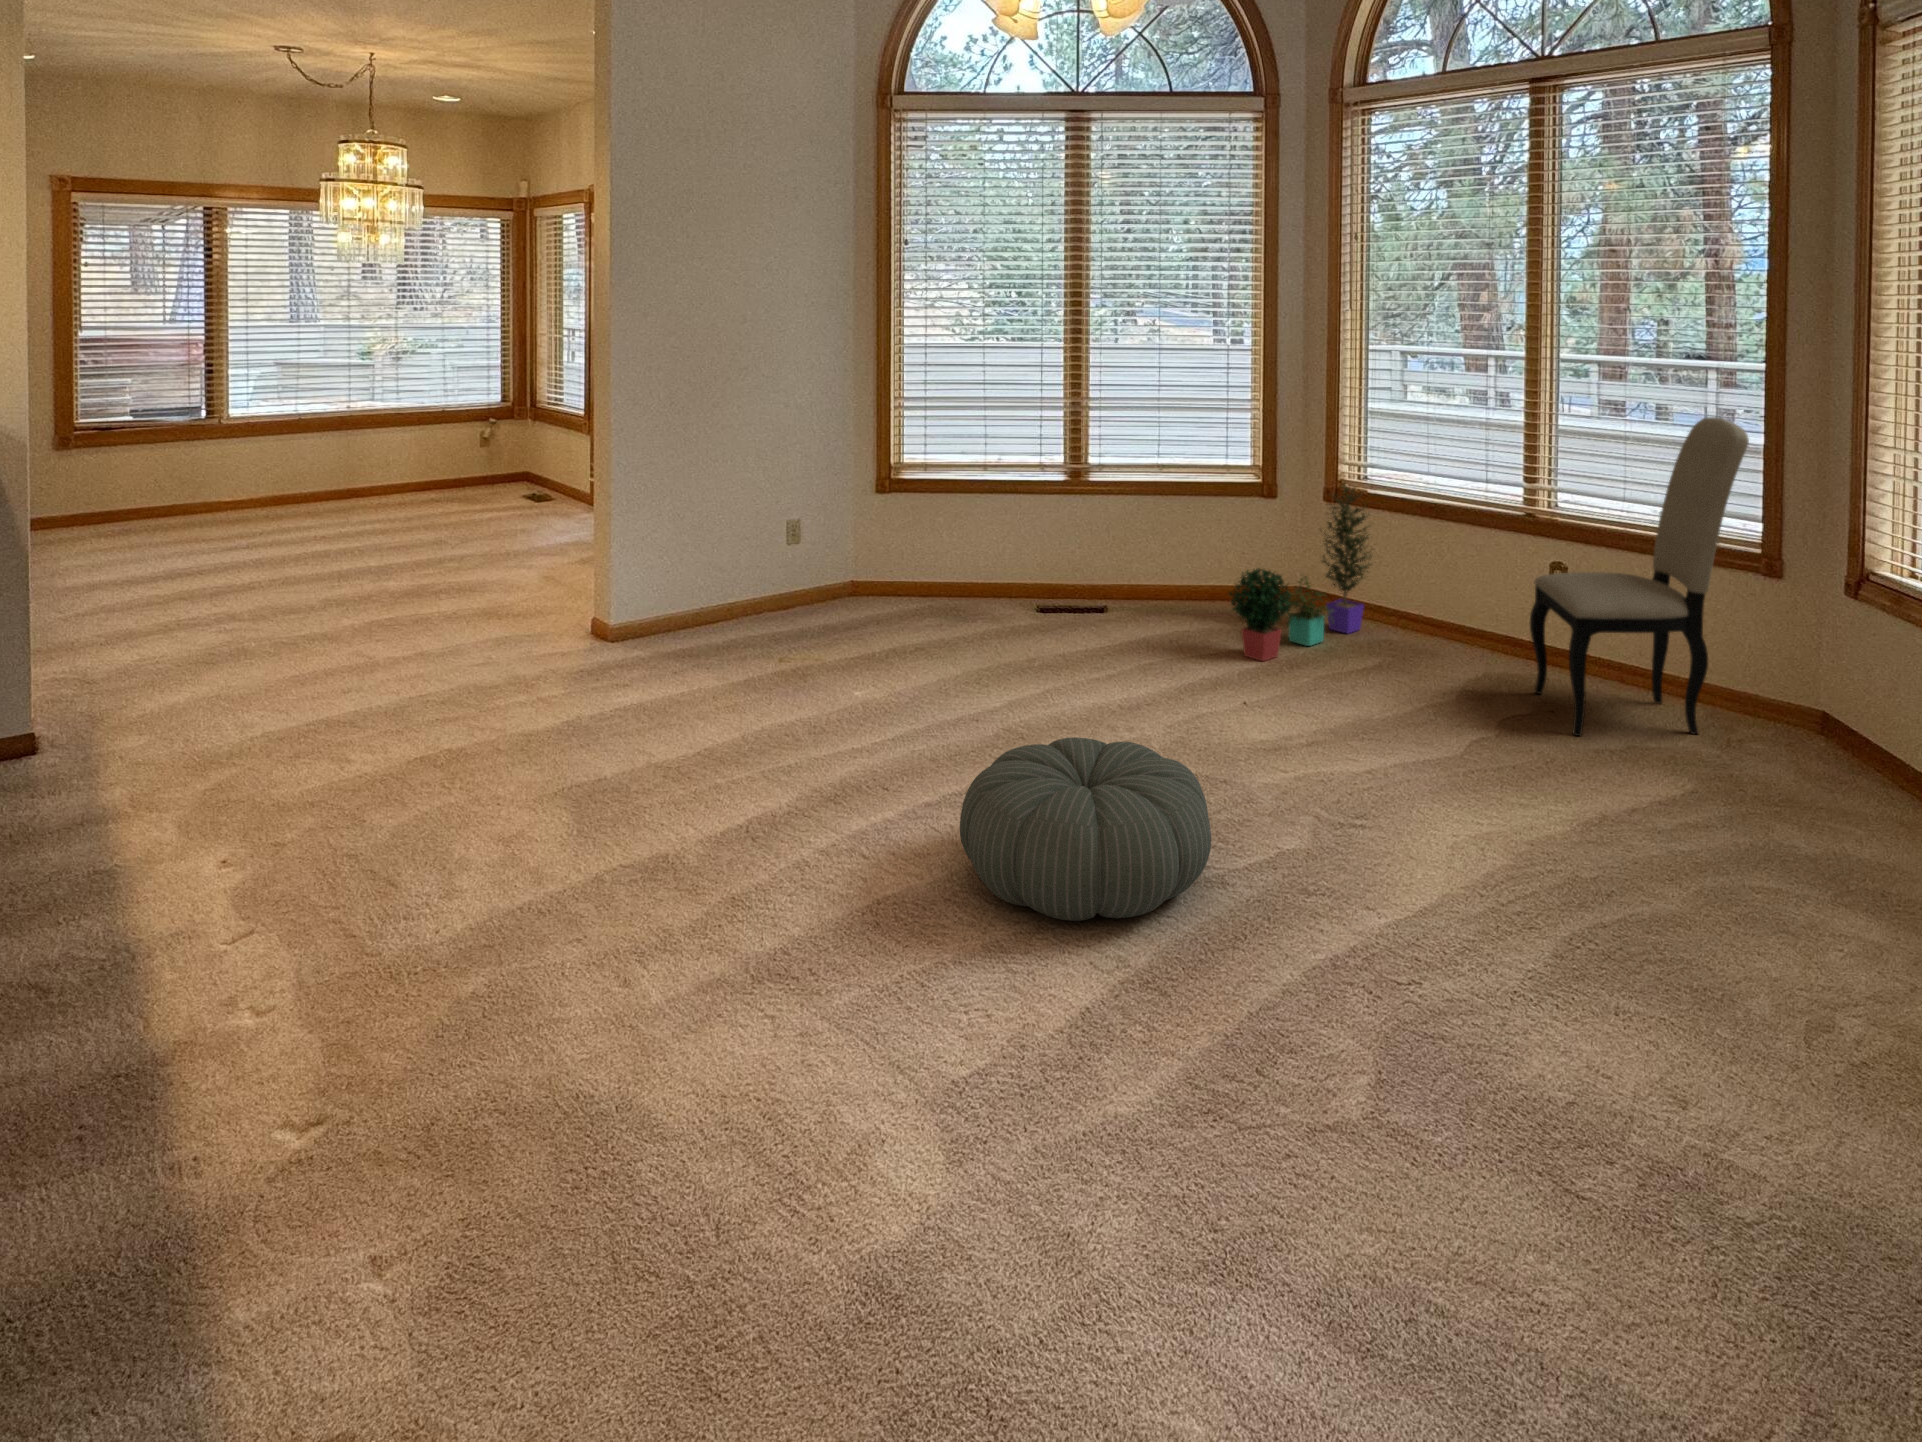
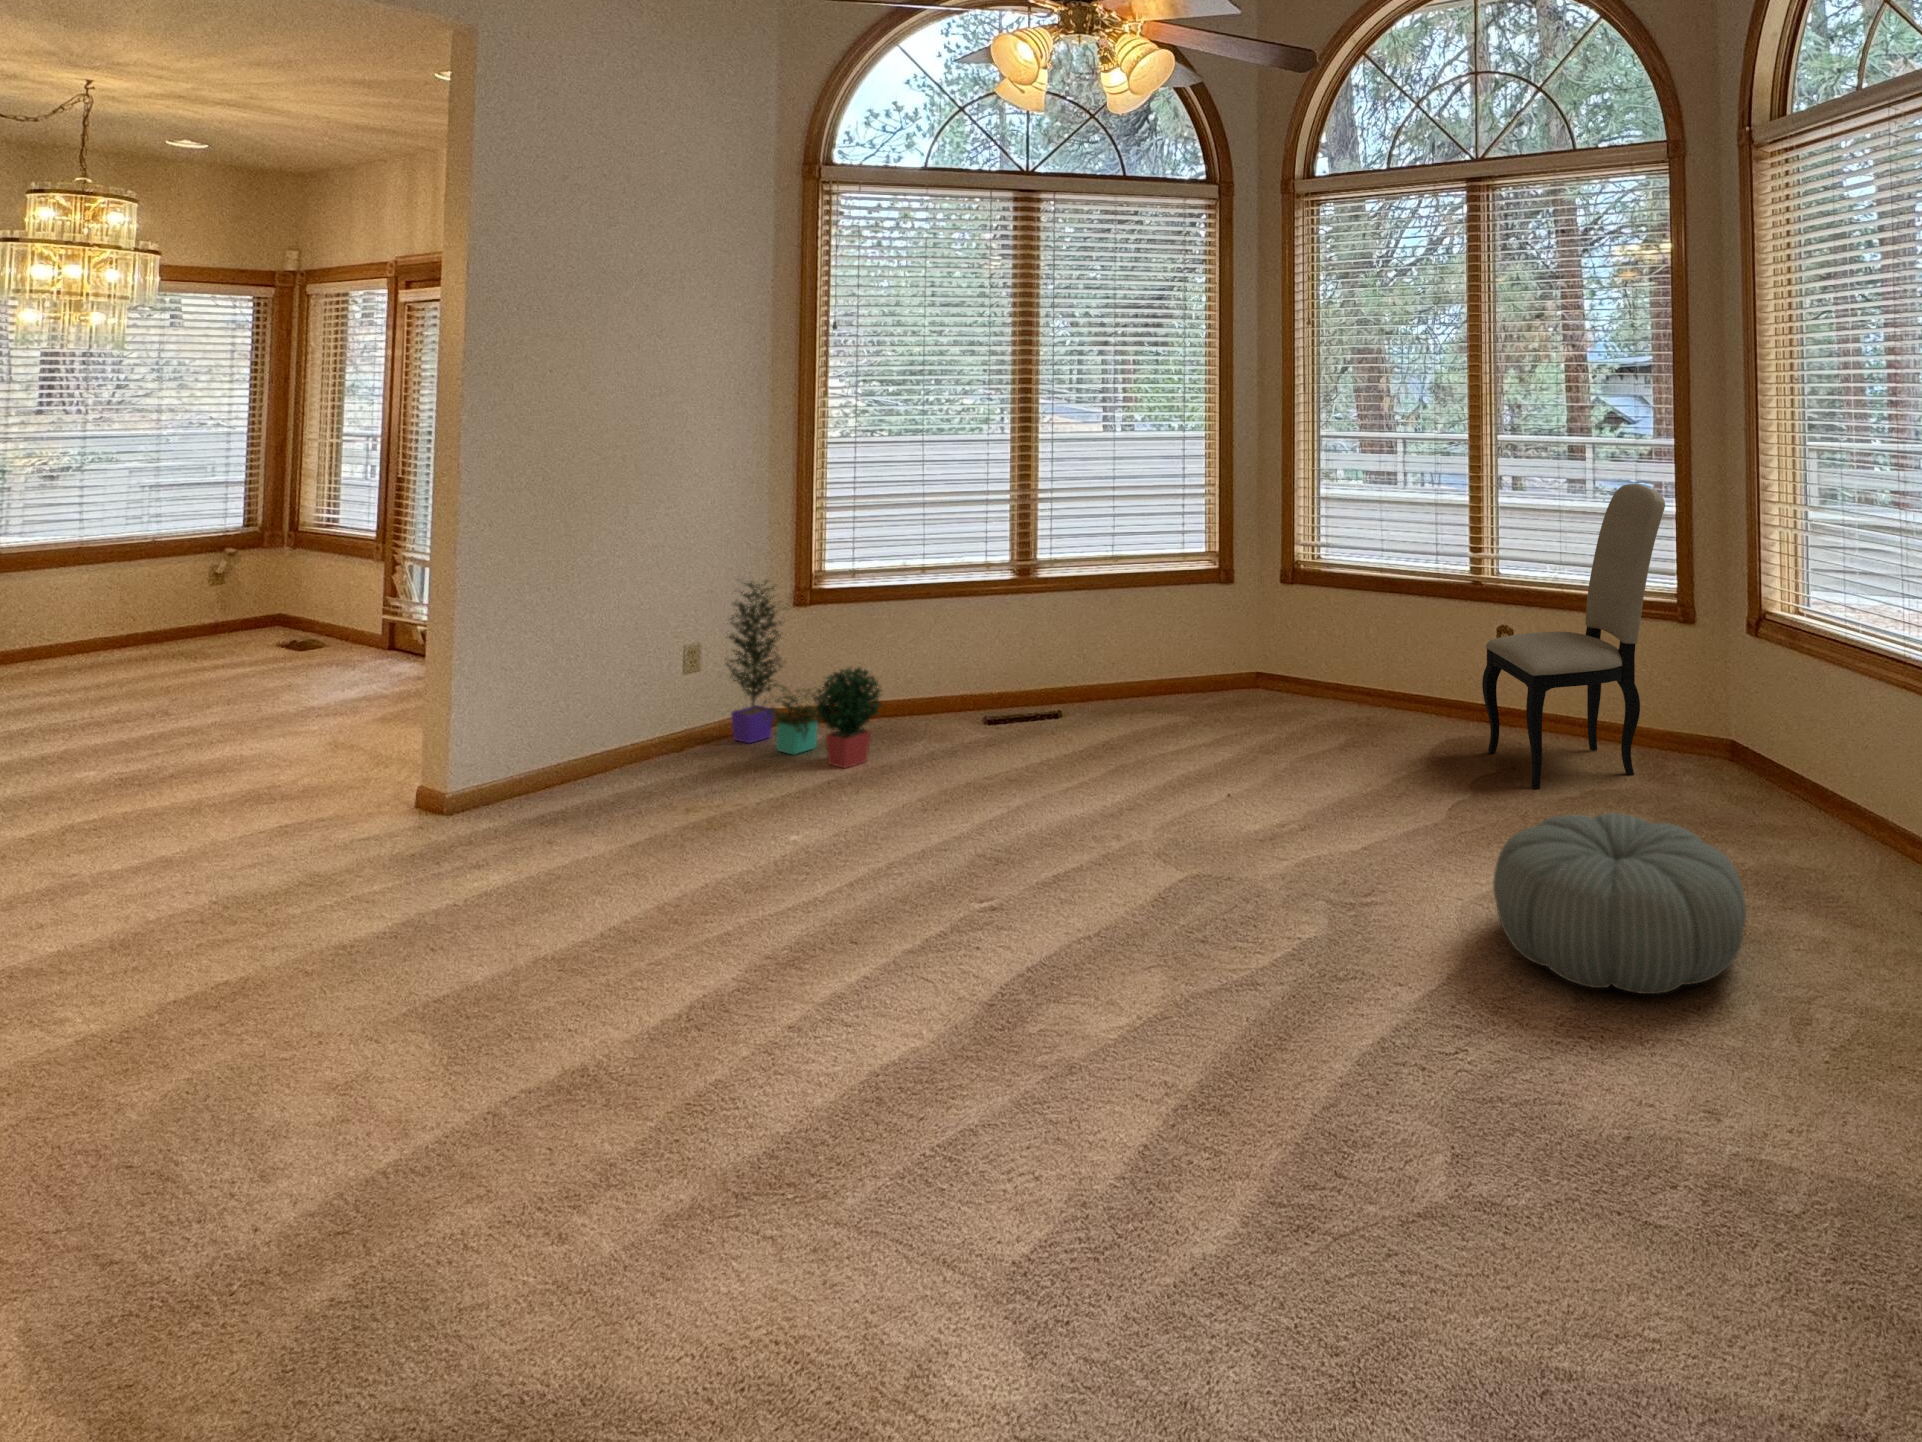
potted plant: present [1229,485,1371,661] -> present [725,580,882,768]
pouf: present [960,738,1211,921] -> present [1493,813,1746,994]

